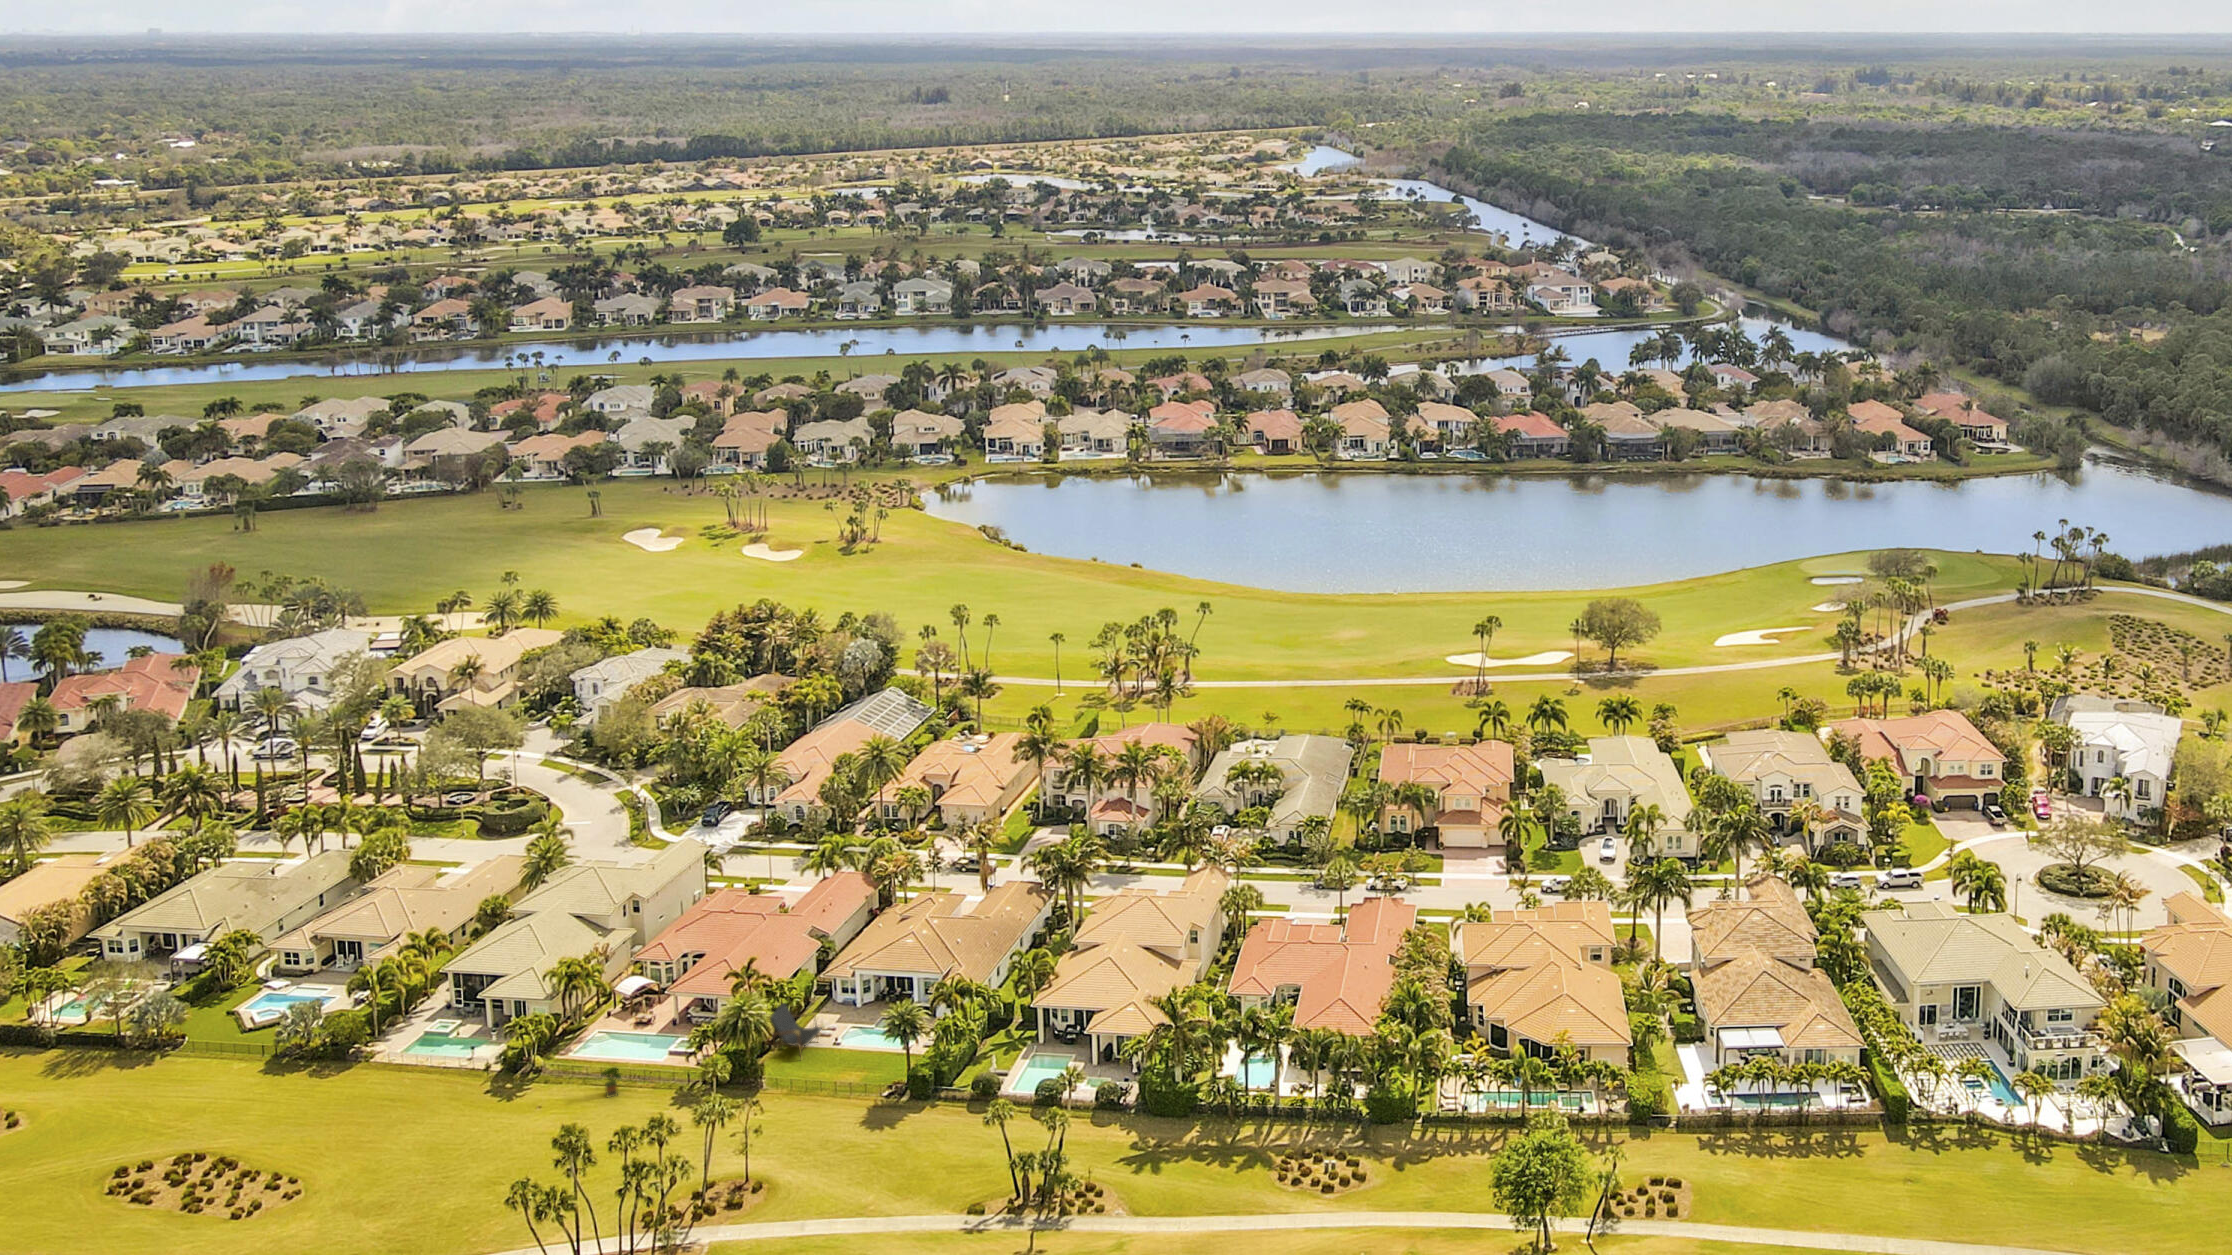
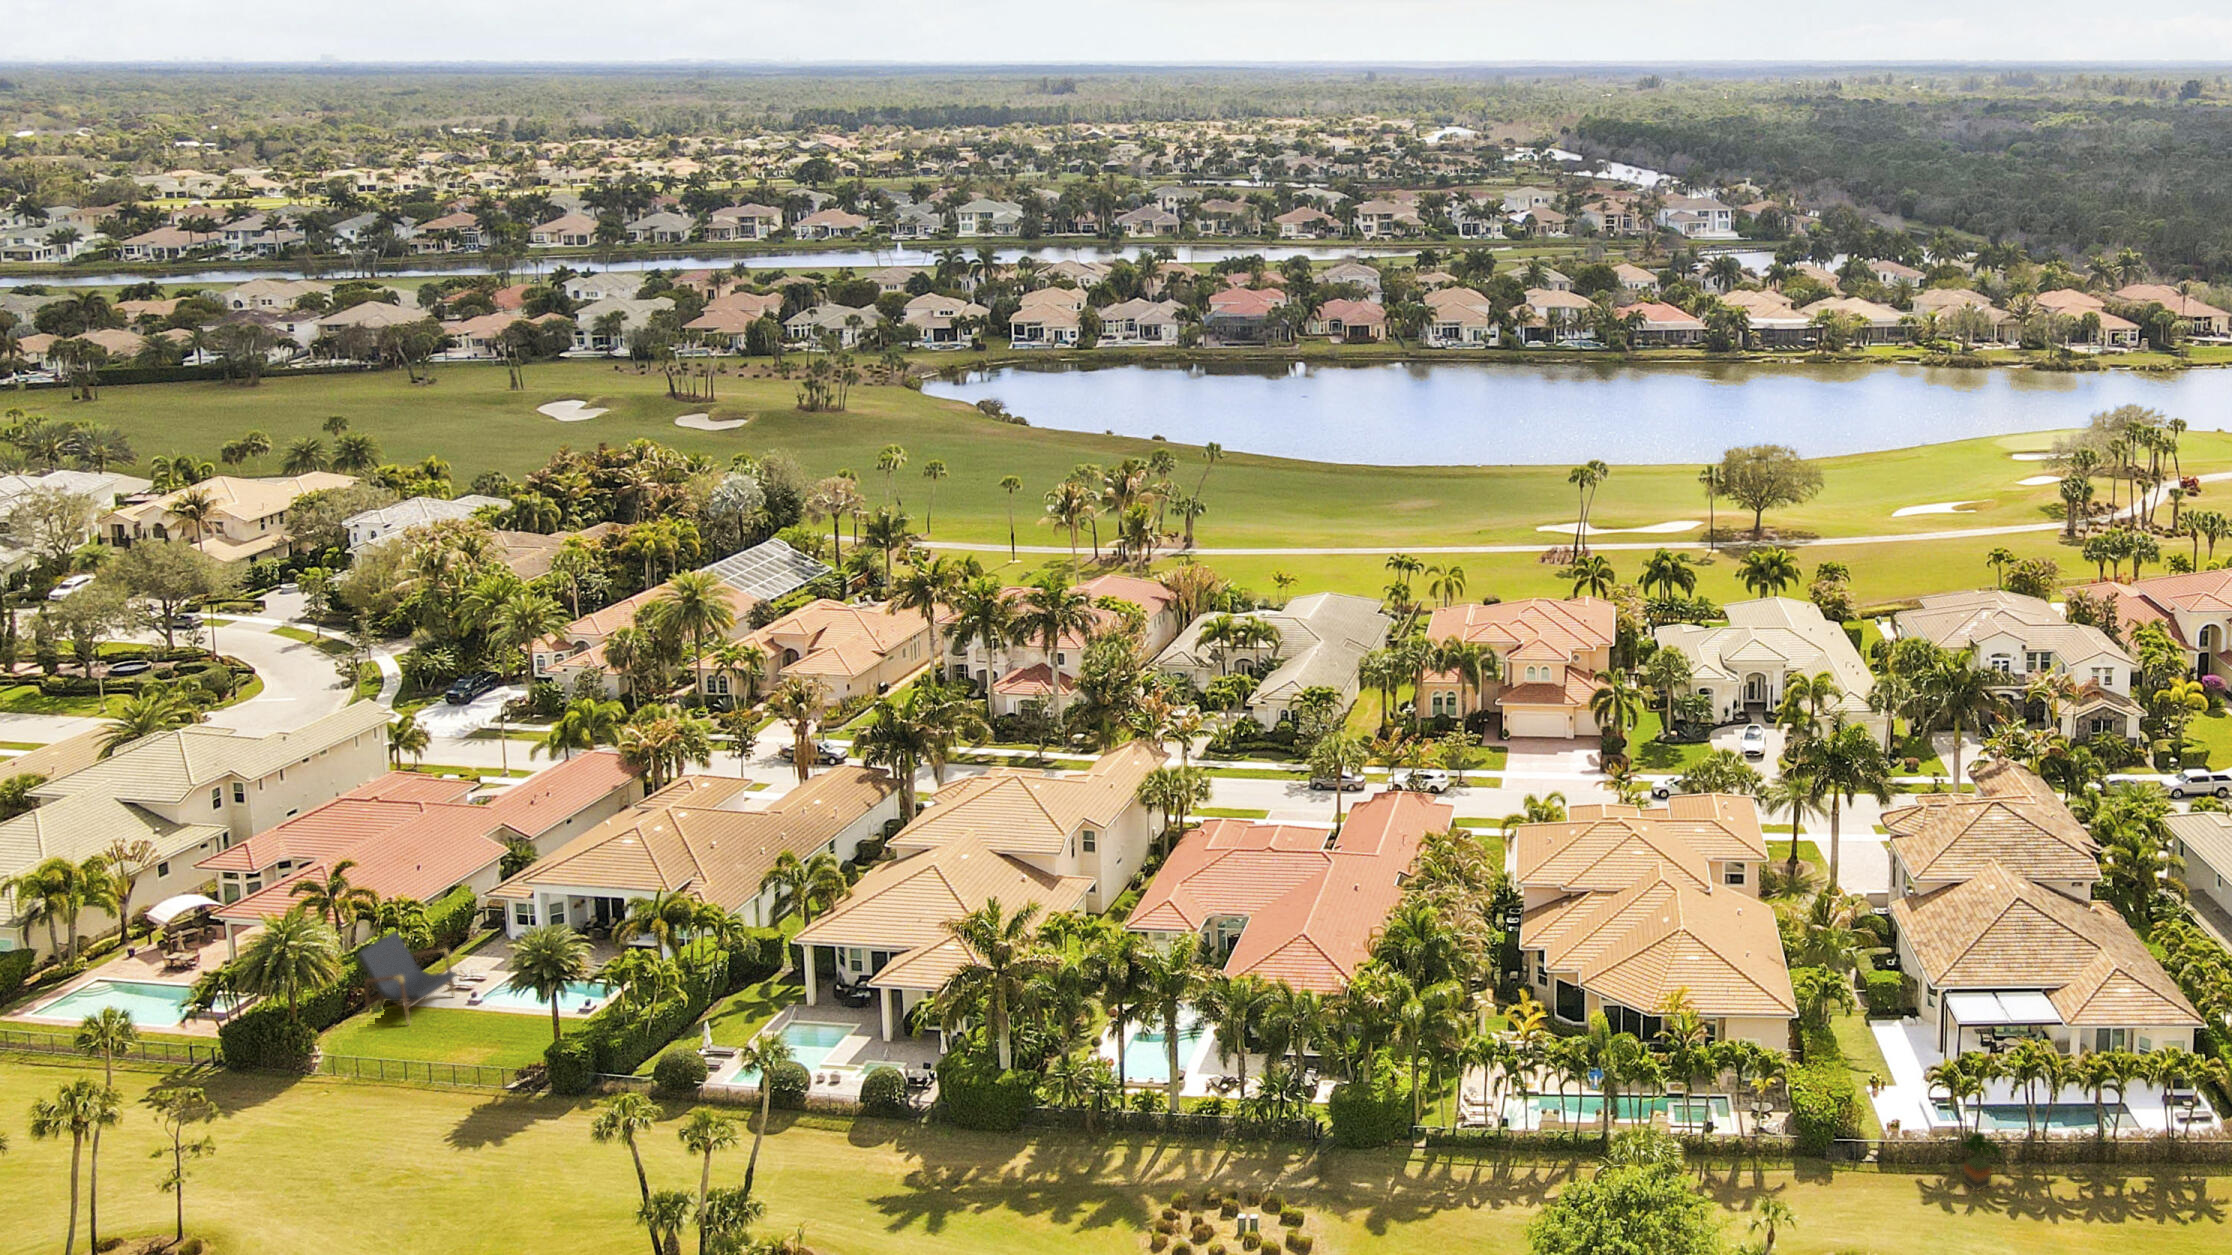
potted tree: present [602,1067,621,1097] -> present [1962,1132,2001,1191]

